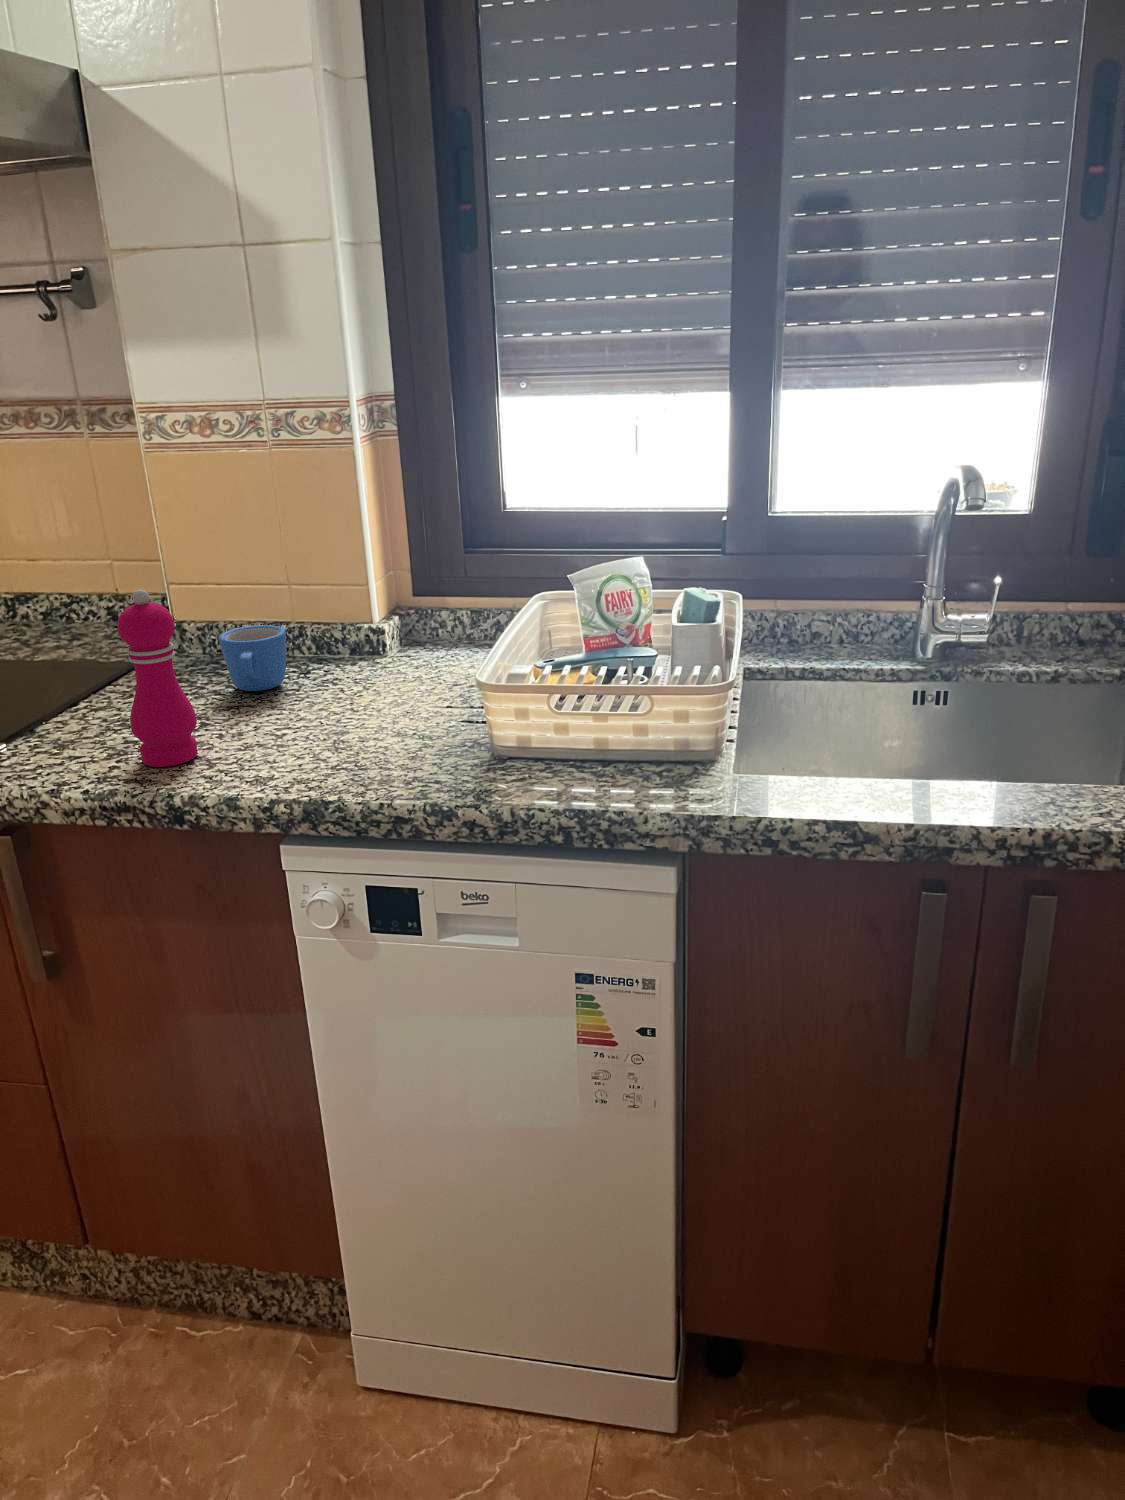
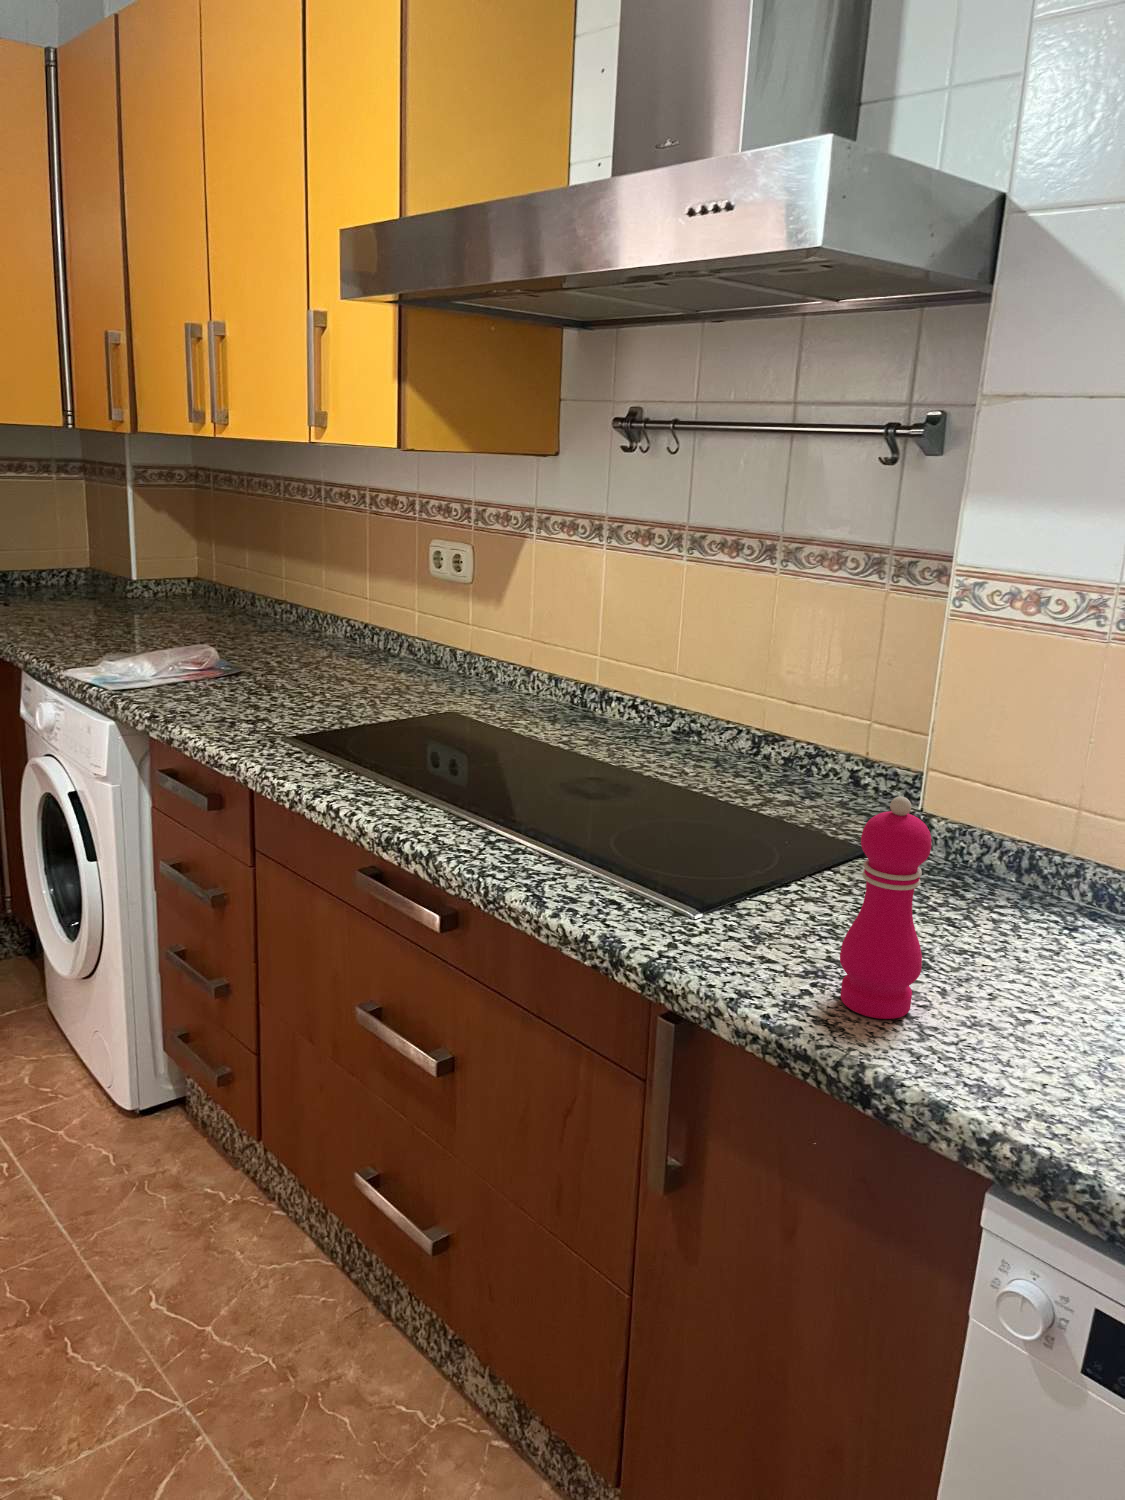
mug: present [219,625,286,691] -> none [973,851,1063,939]

